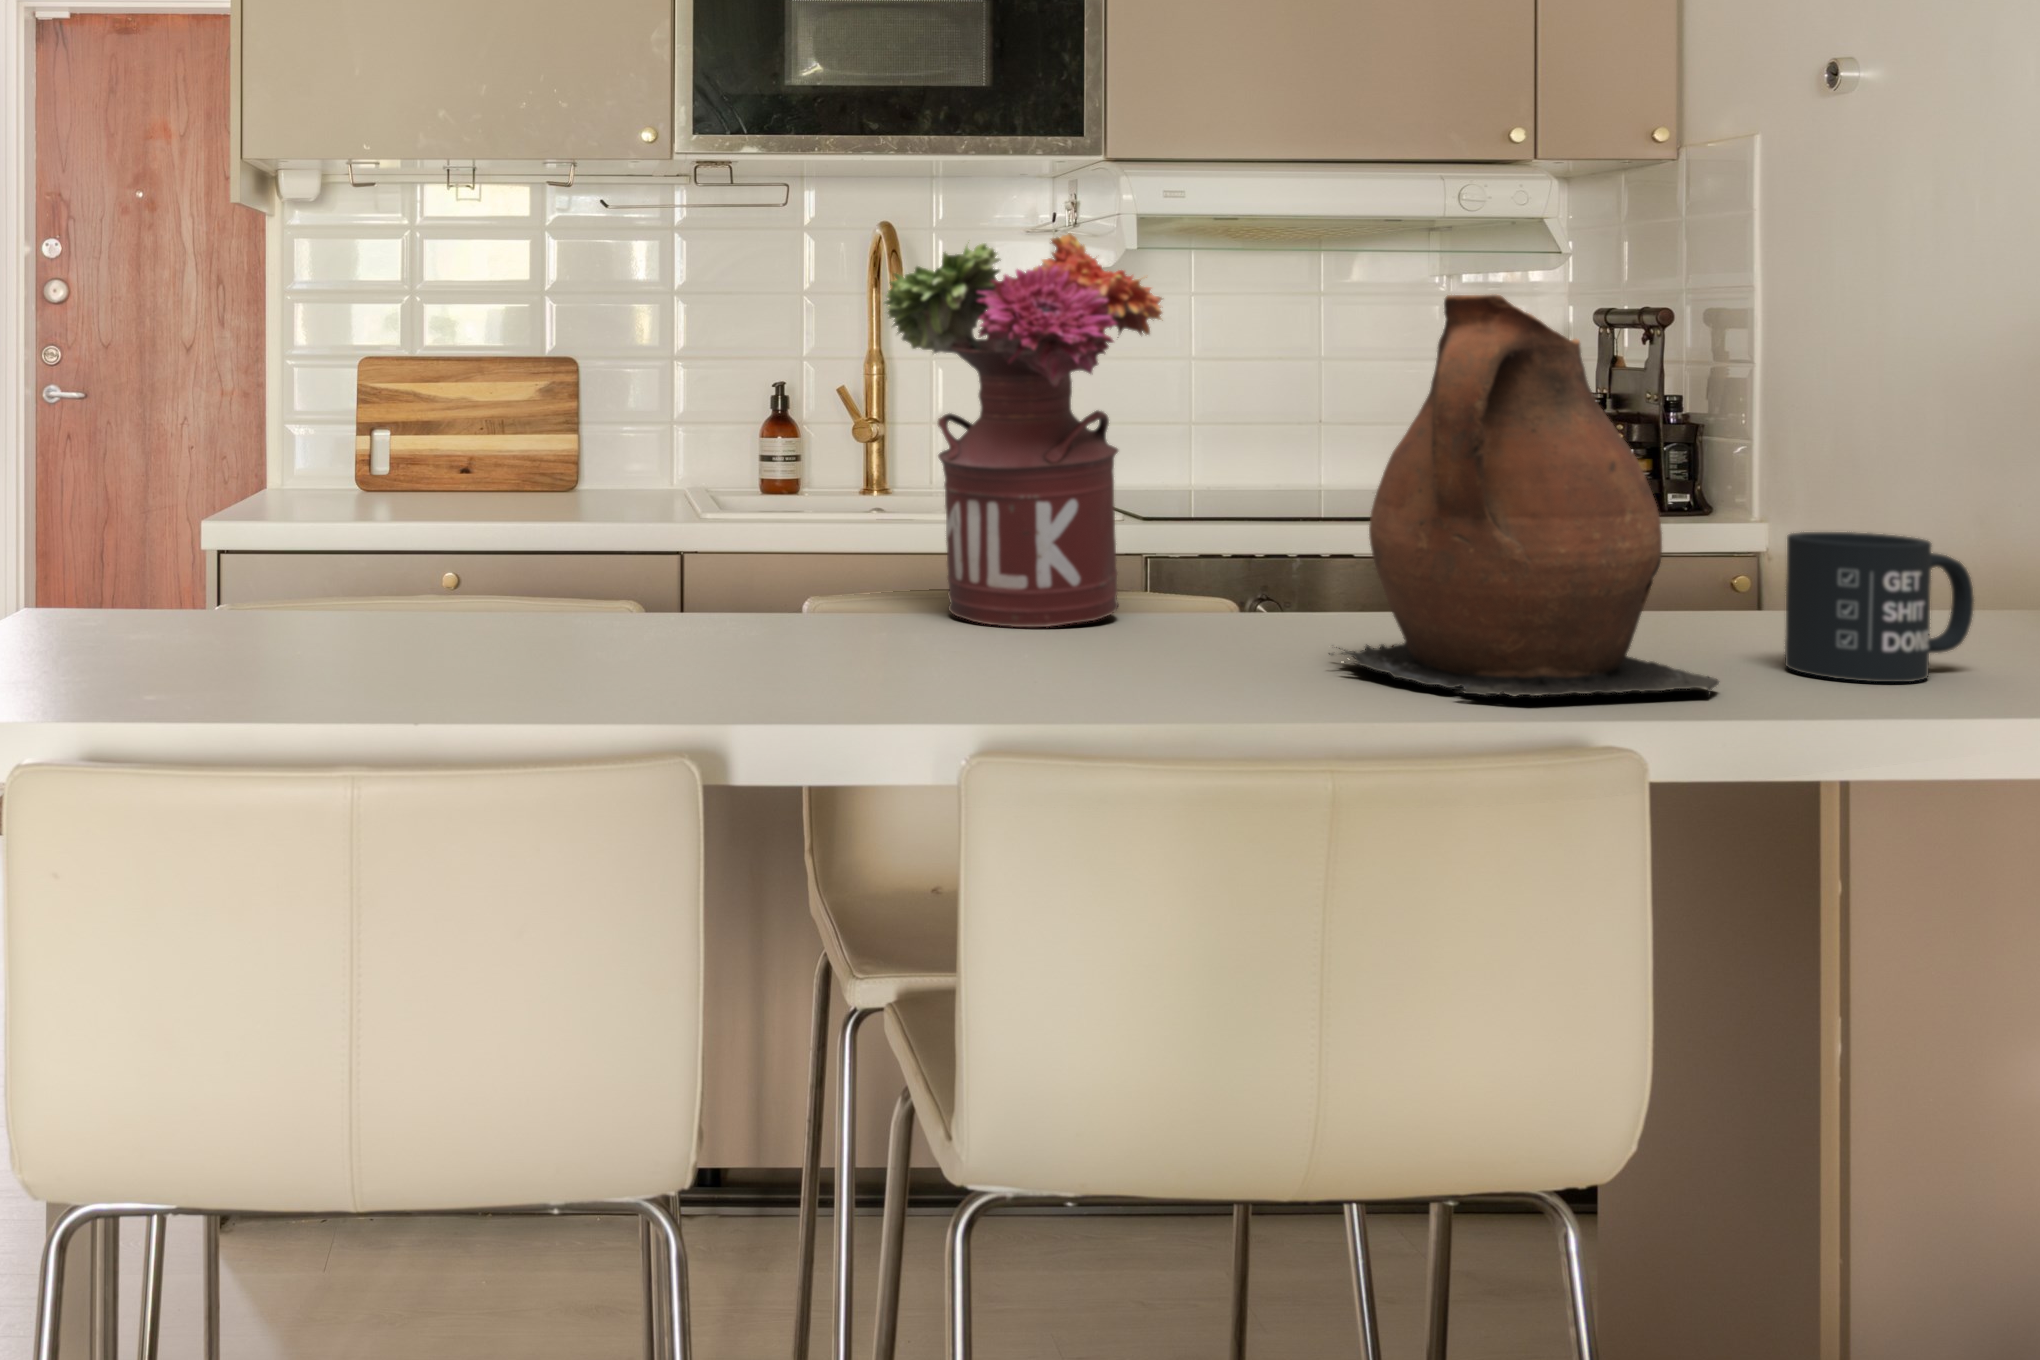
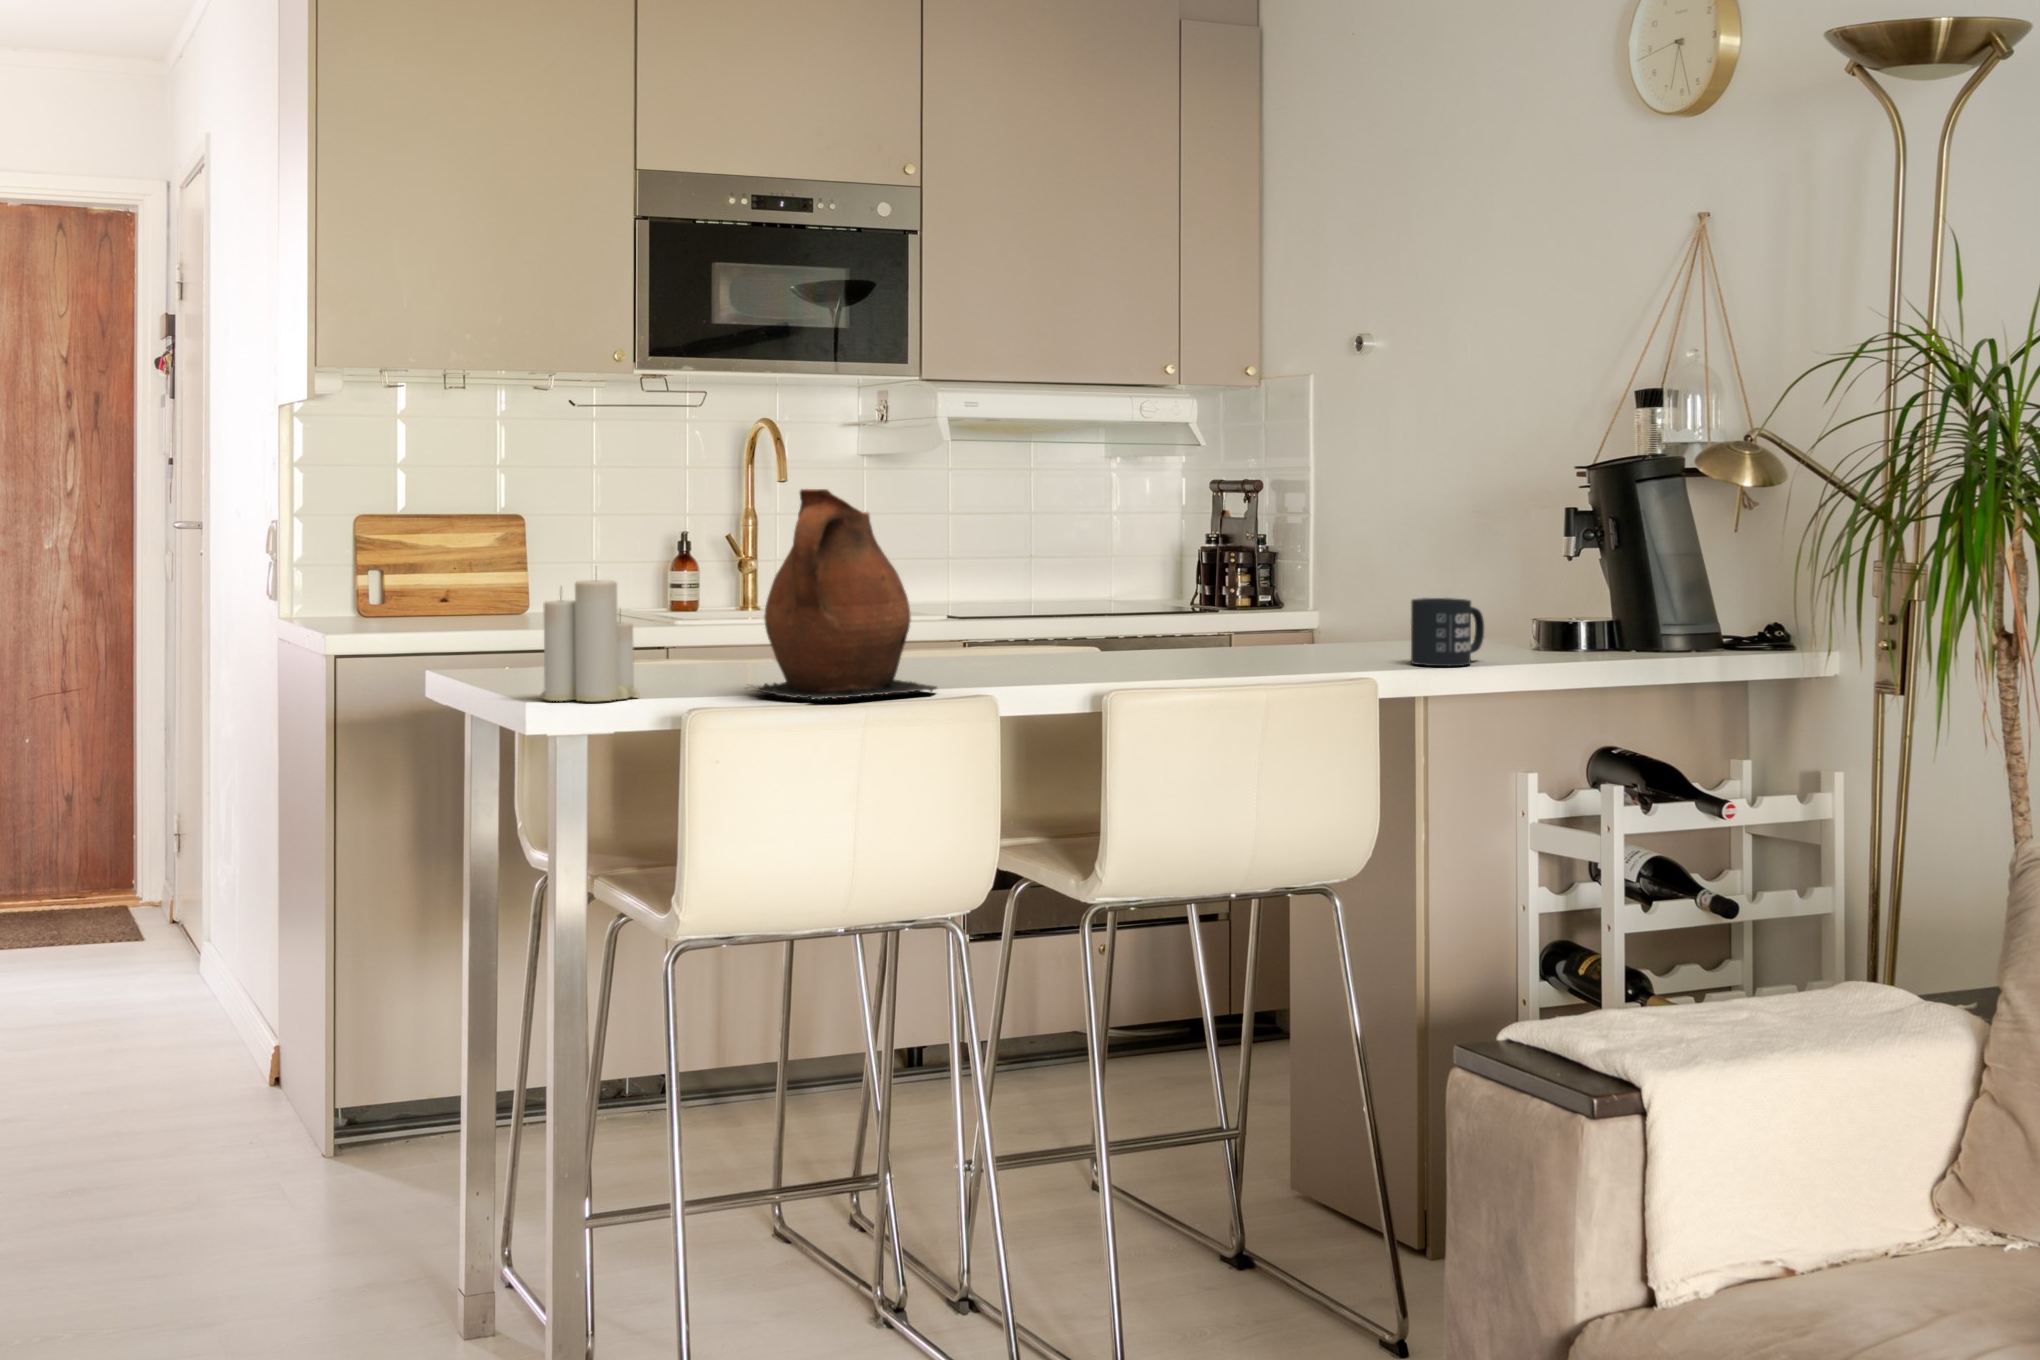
flower arrangement: present [884,234,1162,627] -> none [944,445,1102,671]
ceramic pitcher: present [1329,295,1719,696] -> present [754,489,937,699]
candle: none [163,426,302,642] -> present [541,579,639,702]

